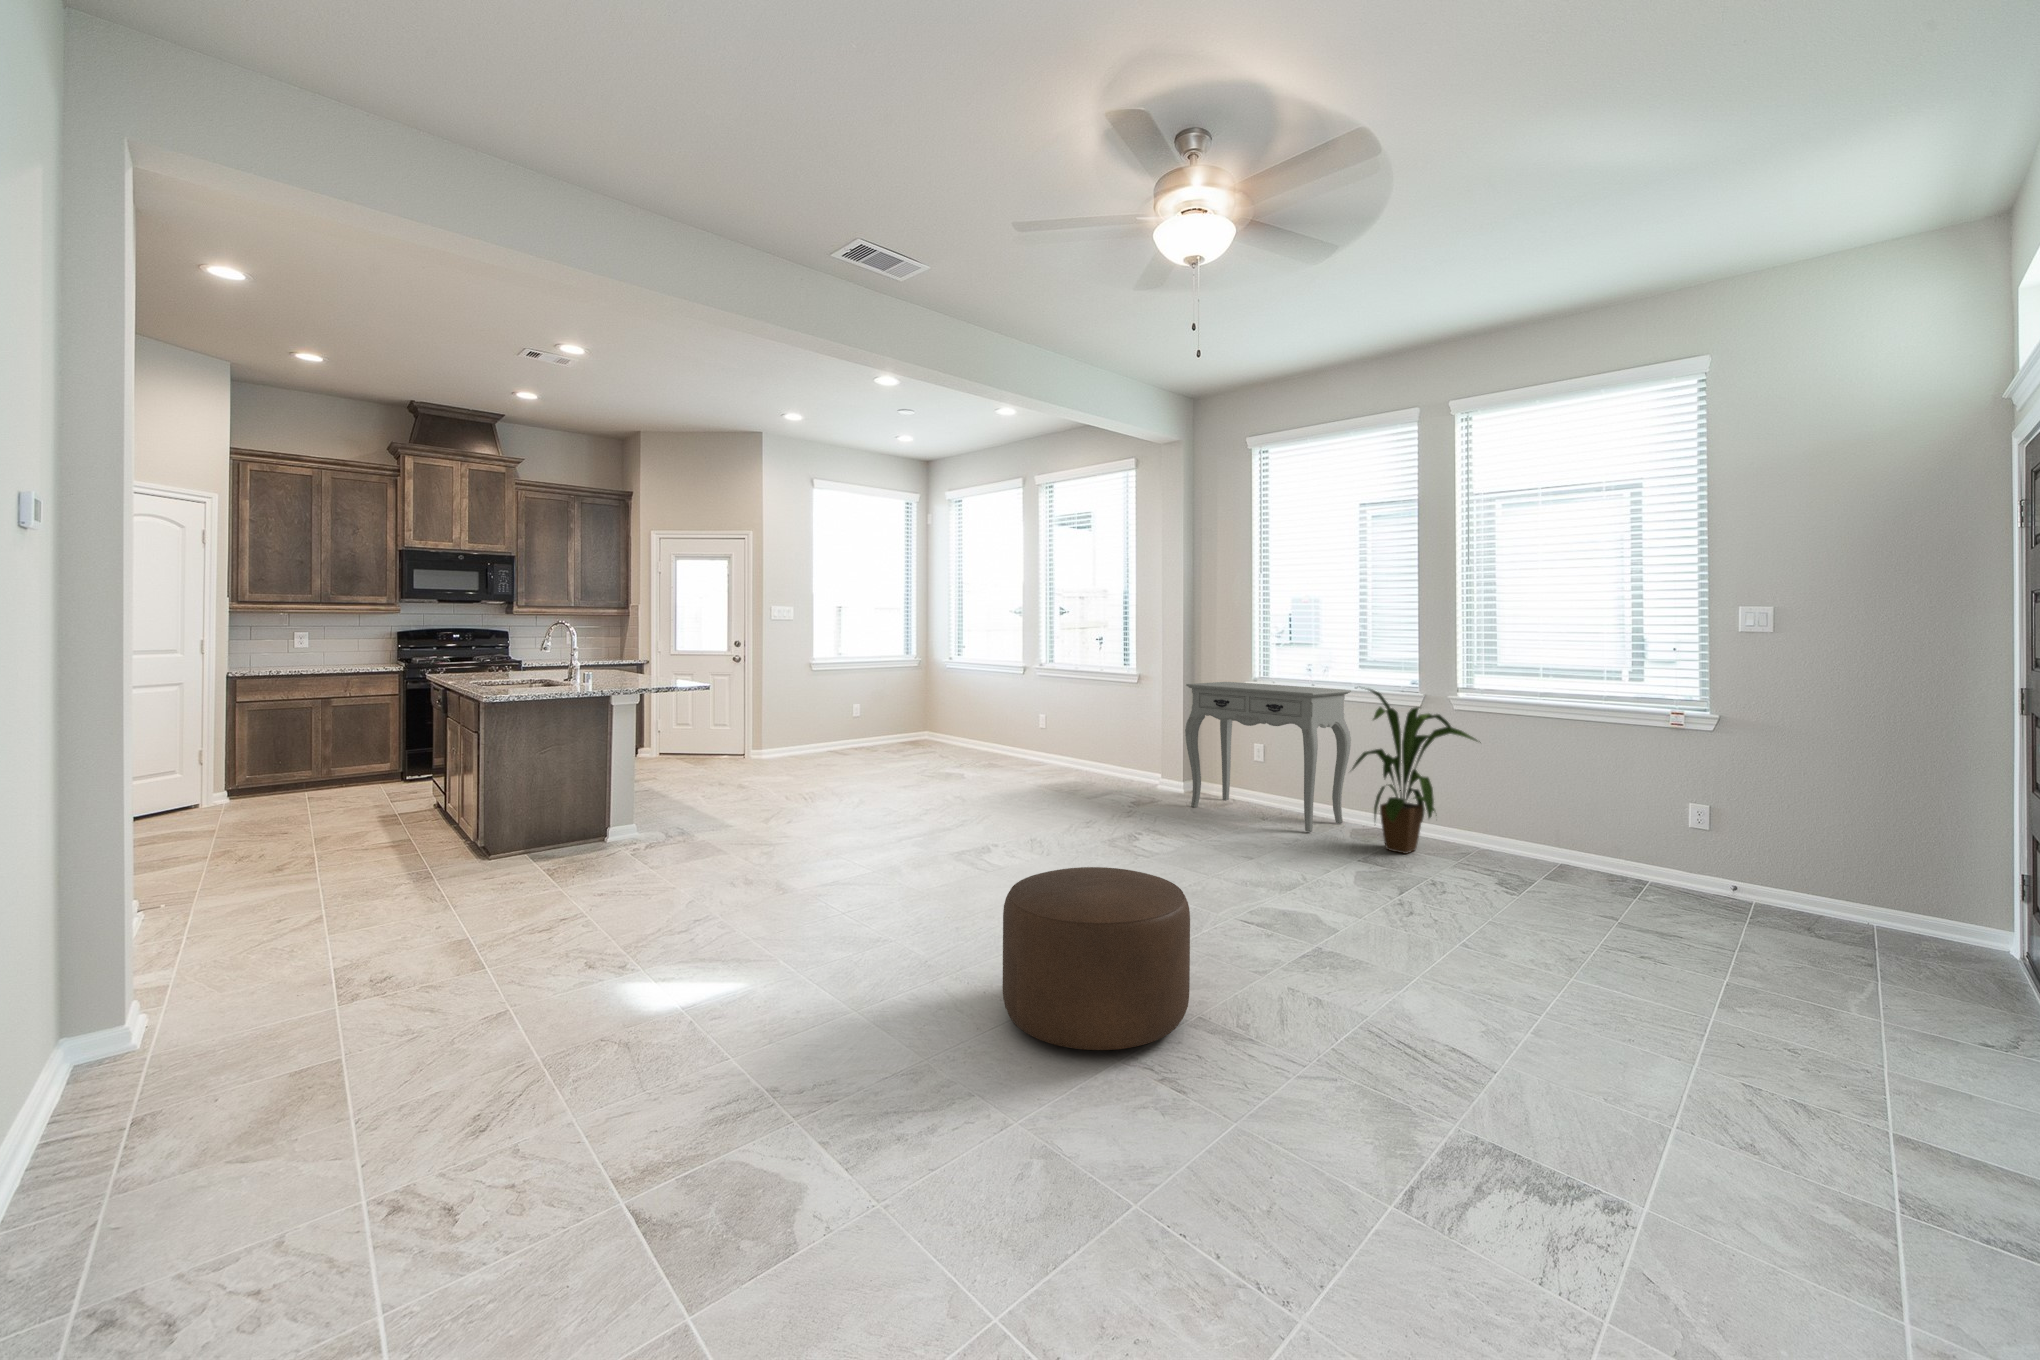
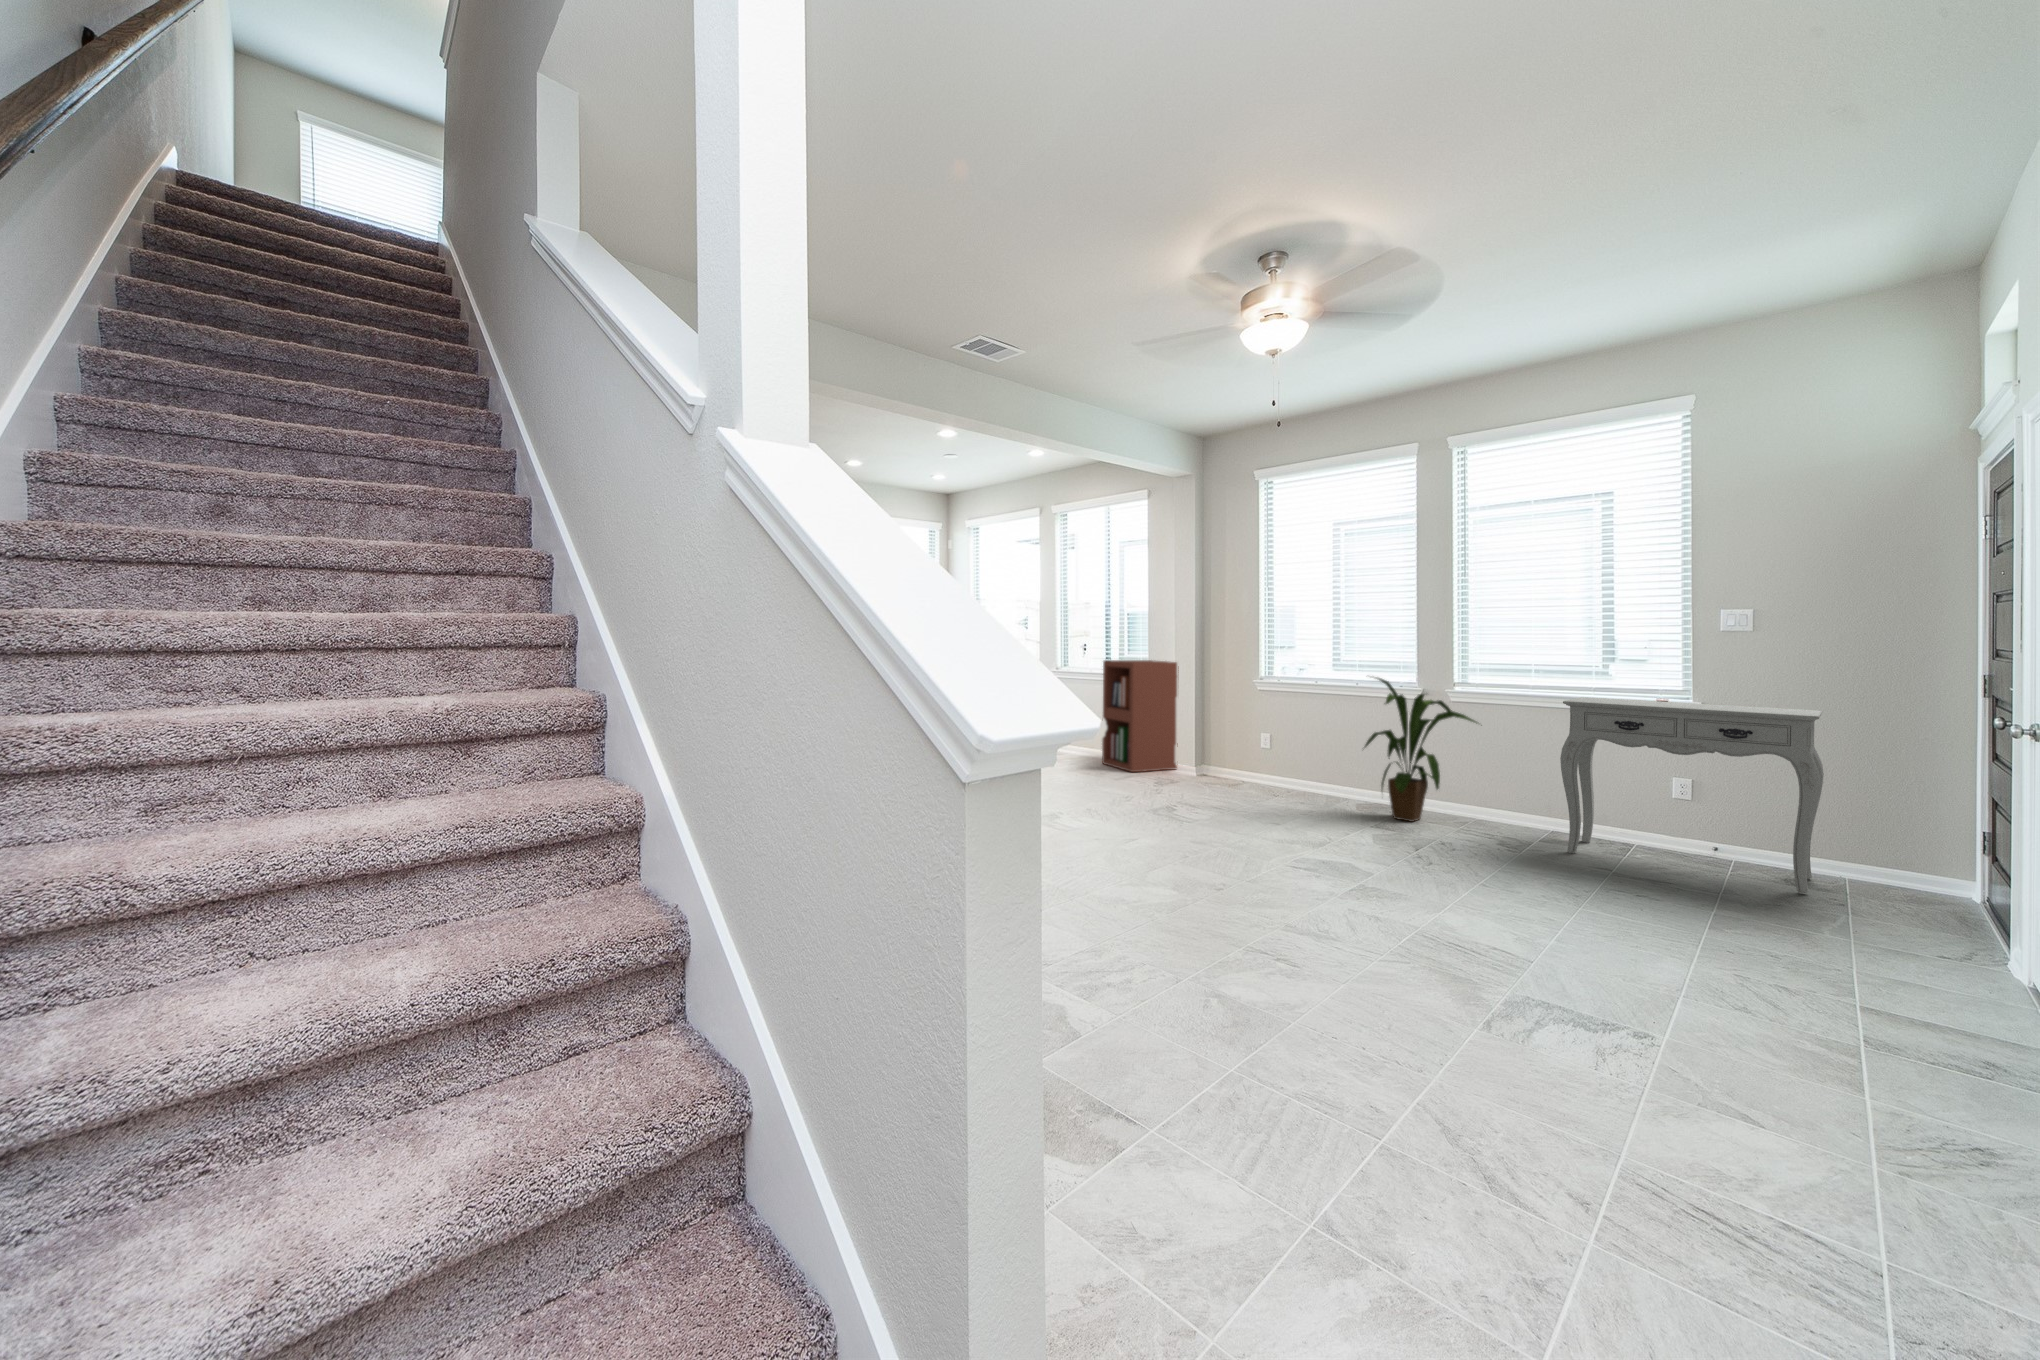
bookshelf: none [1088,667,1170,794] -> present [1102,660,1179,772]
console table: present [1185,682,1351,832] -> present [1560,697,1824,893]
ottoman: present [1002,867,1190,1050] -> none [1126,814,1280,946]

